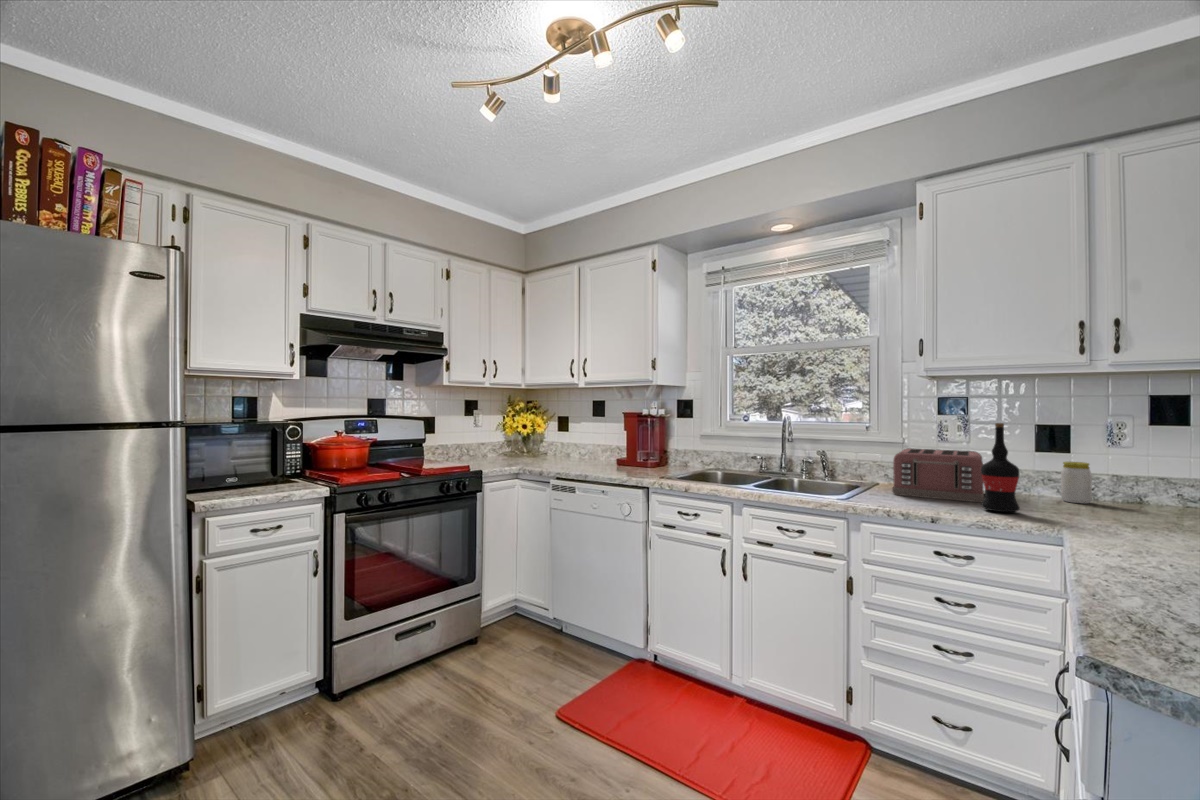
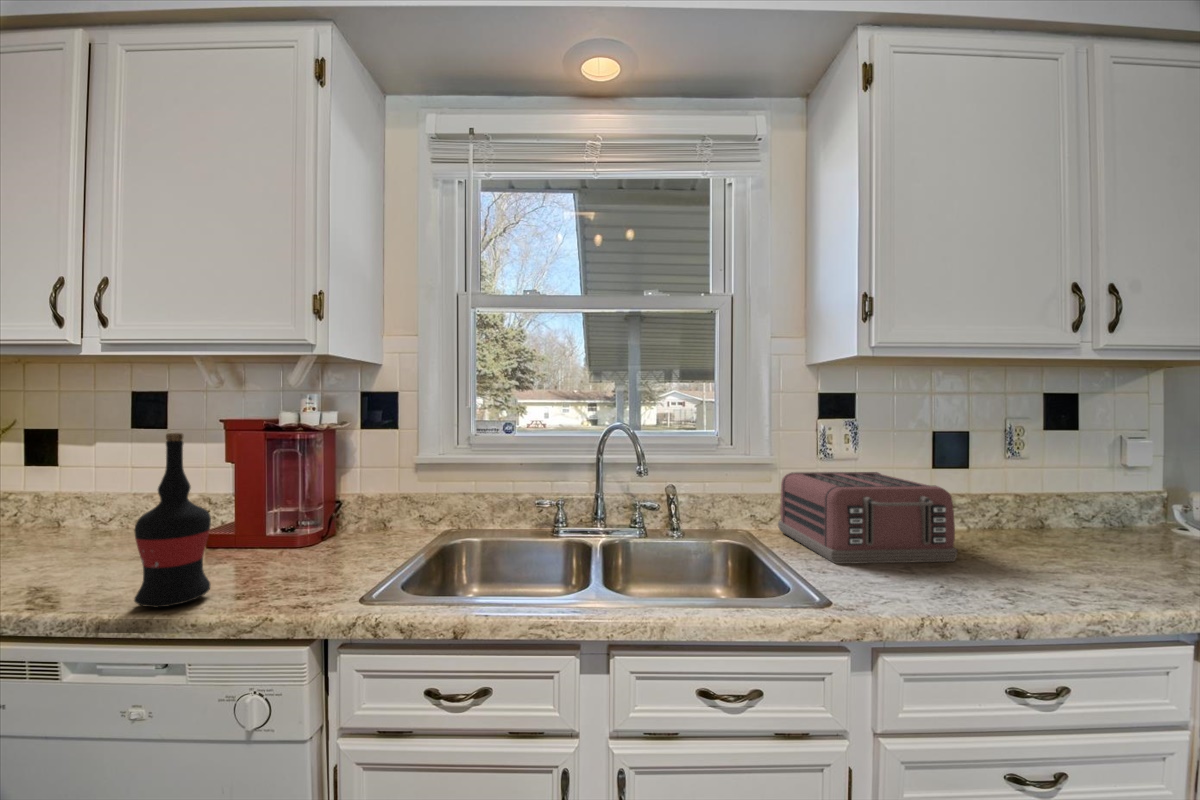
wine bottle: present [981,423,1020,512] -> present [134,433,211,607]
jar: present [1061,462,1092,503] -> none [968,480,1005,537]

